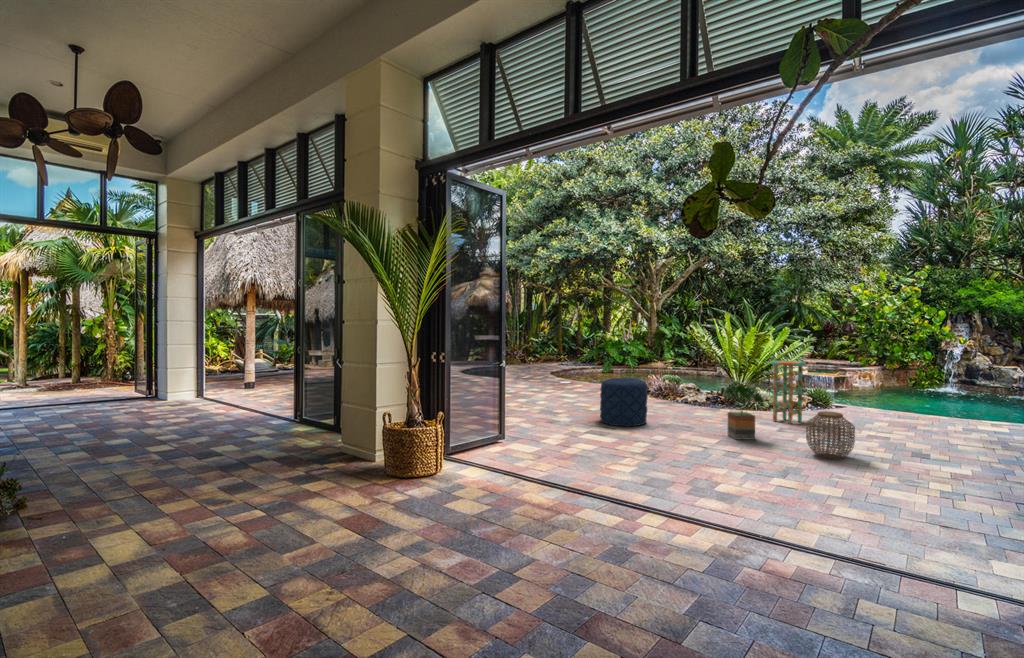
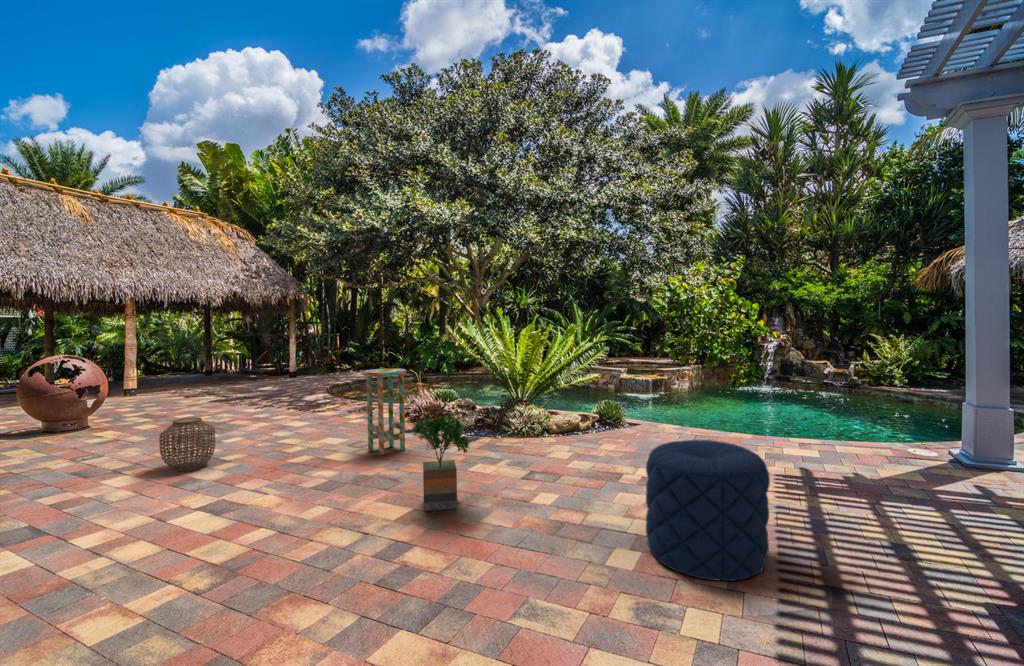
side table: present [771,361,806,424] -> present [363,368,407,455]
pouf: present [600,378,648,426] -> present [646,440,770,581]
woven basket: present [806,411,855,460] -> present [159,417,215,471]

